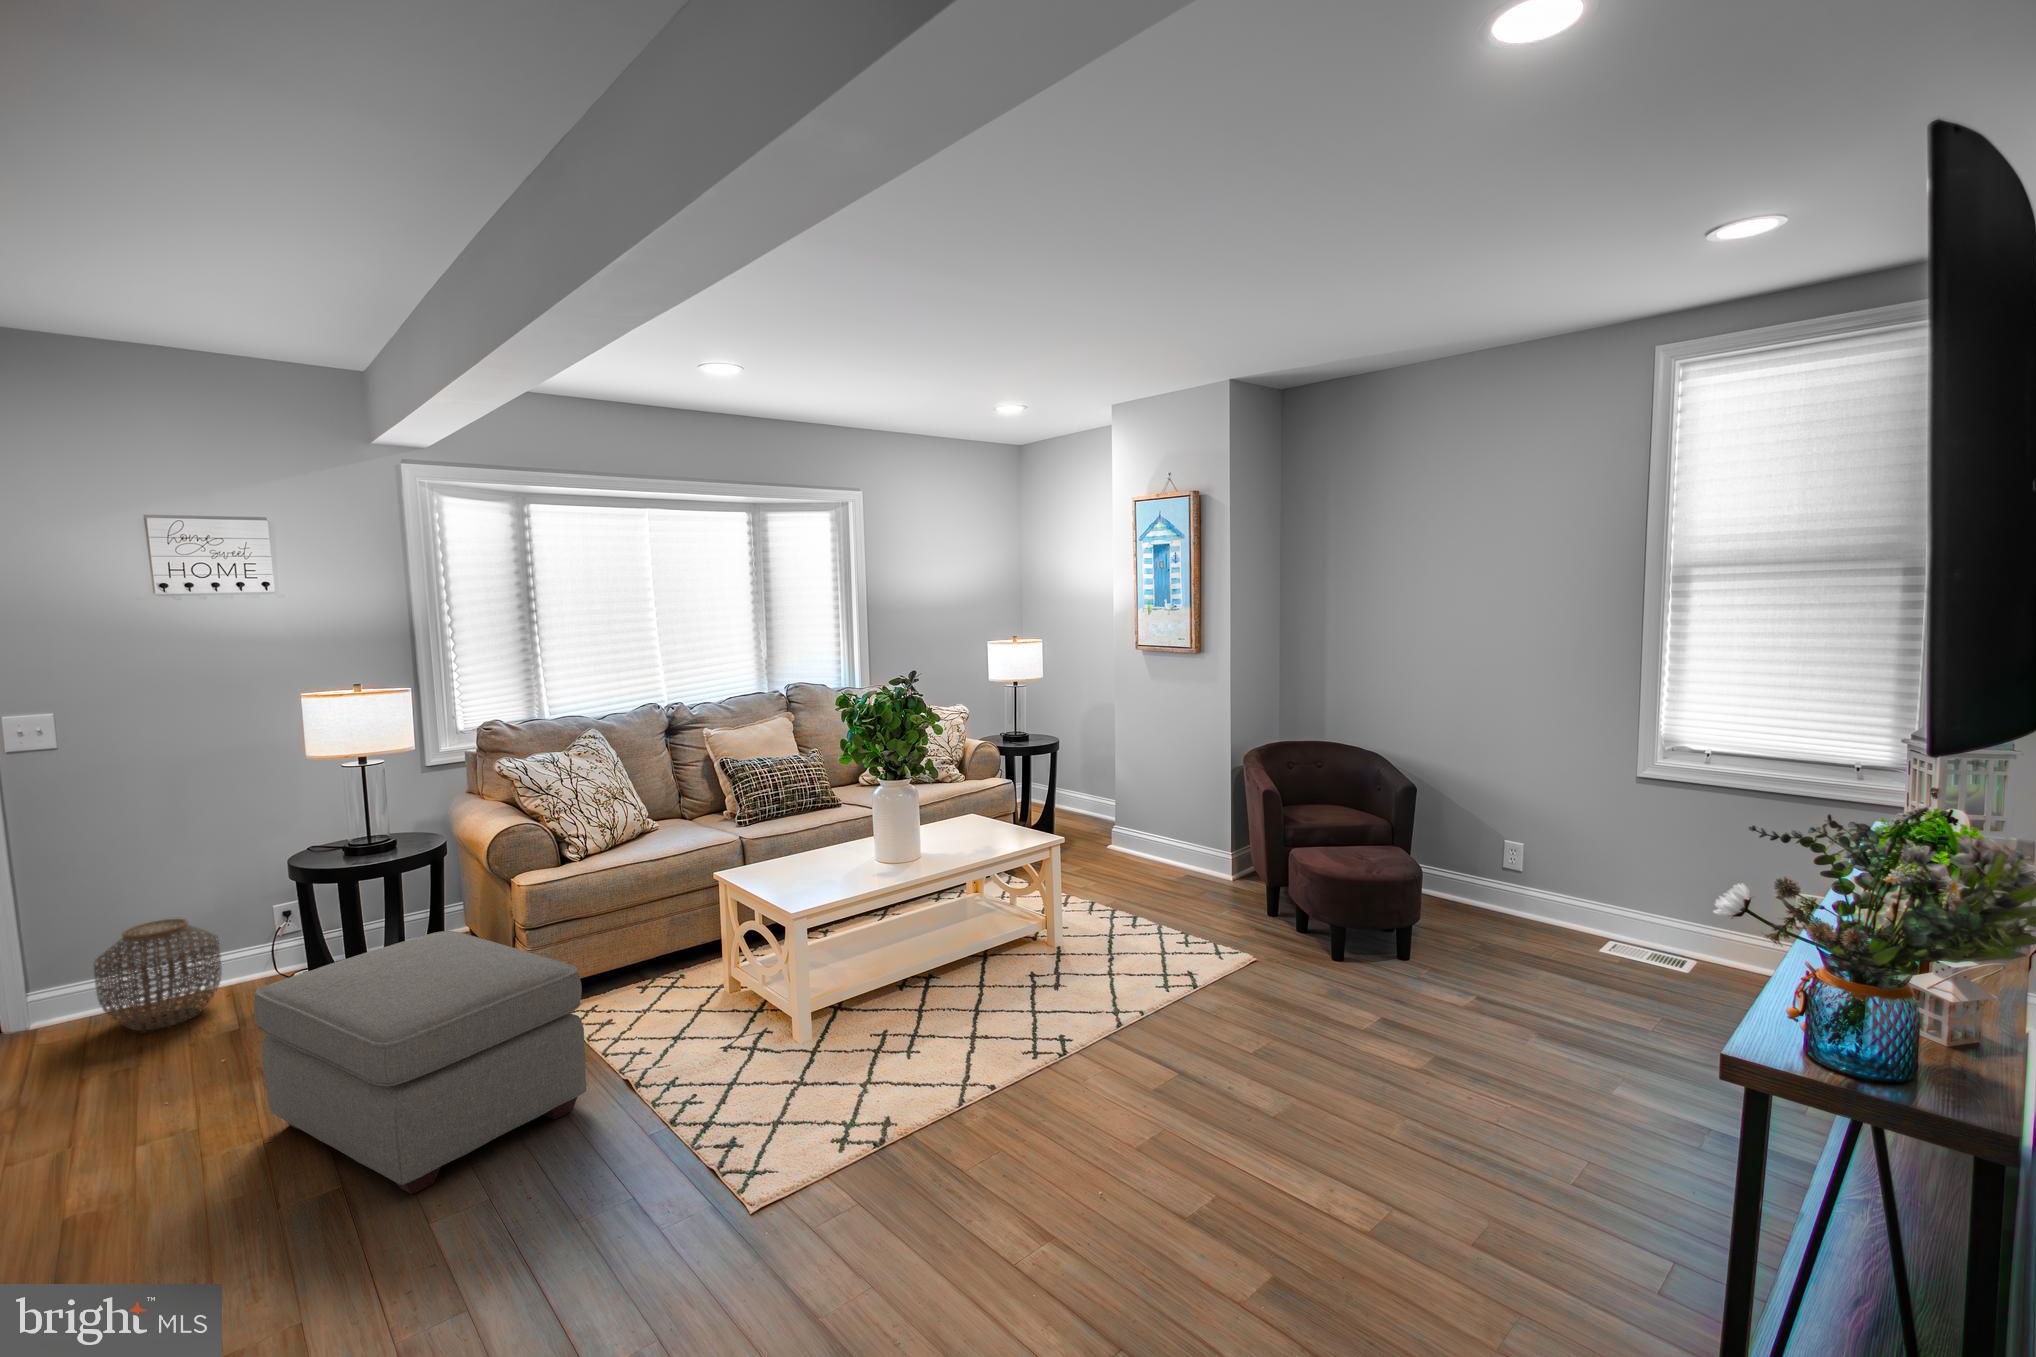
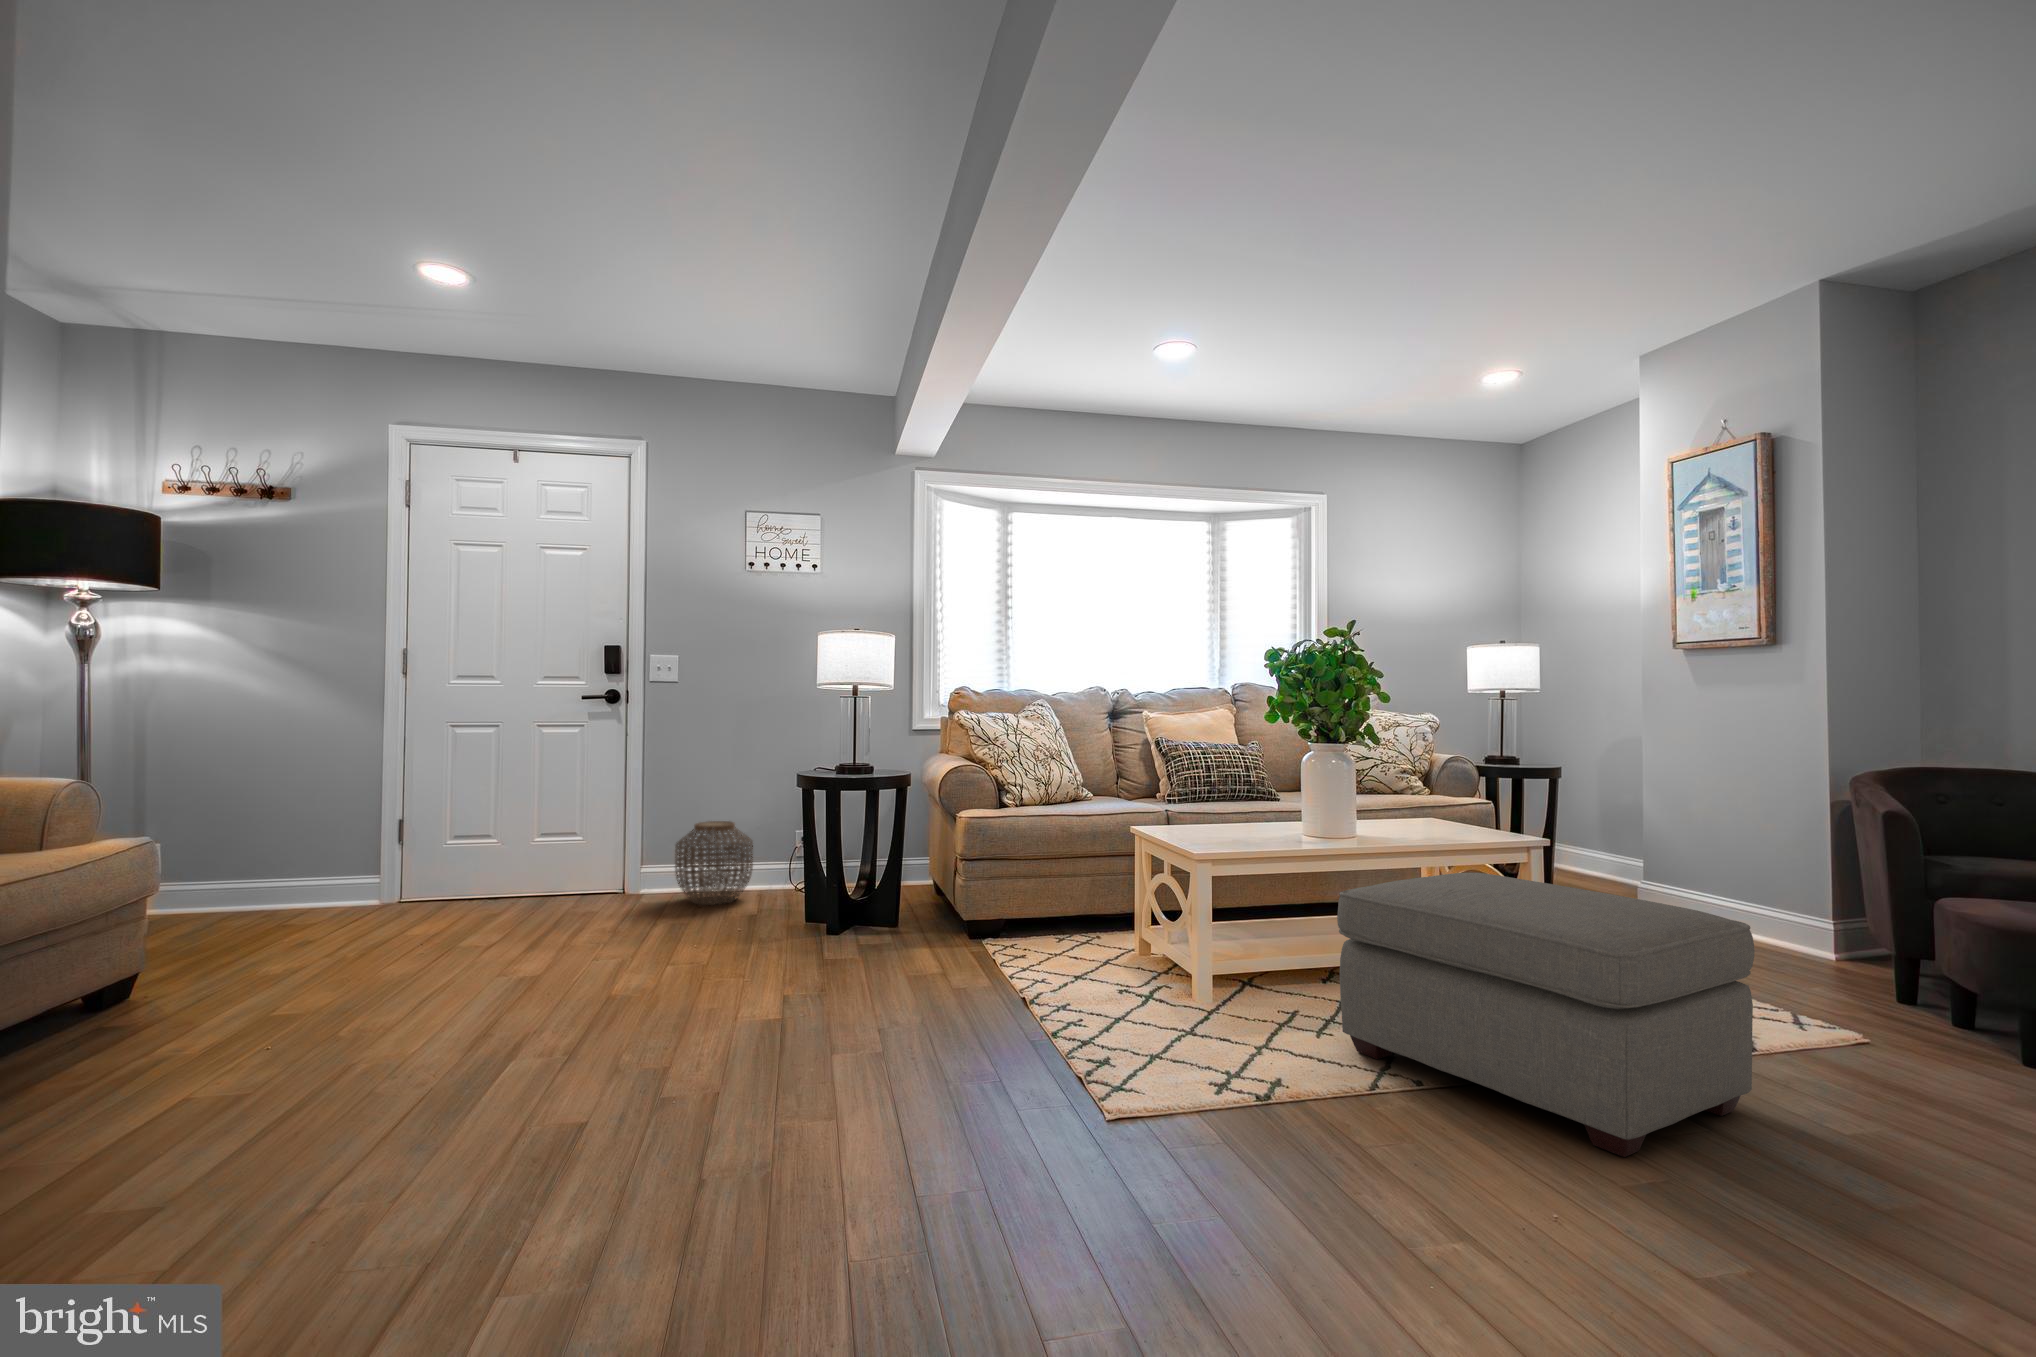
ottoman: present [254,931,586,1194] -> present [1337,873,1755,1157]

